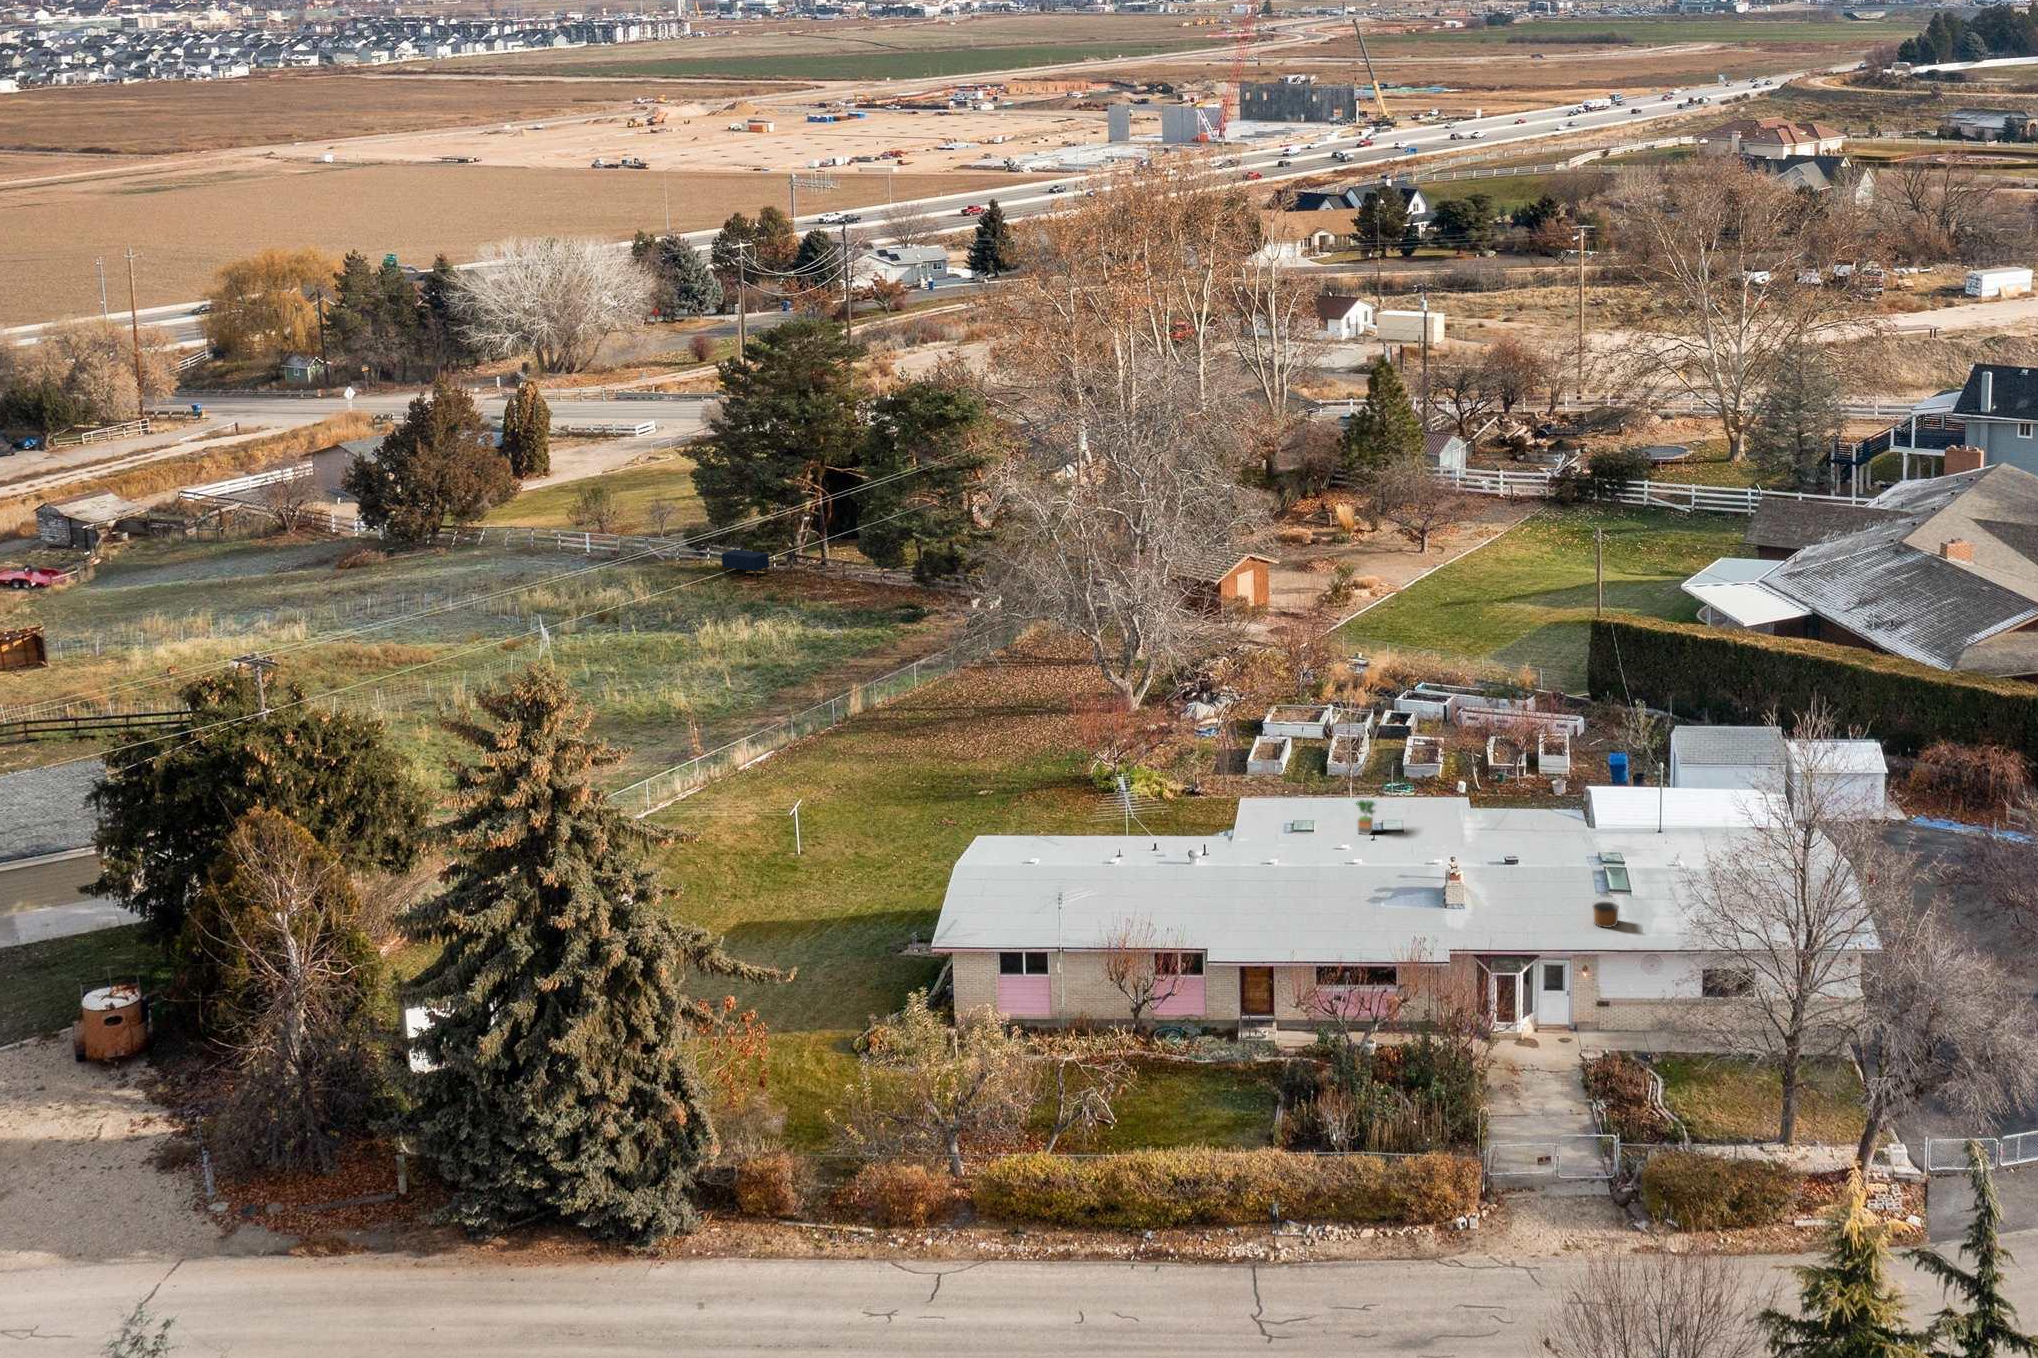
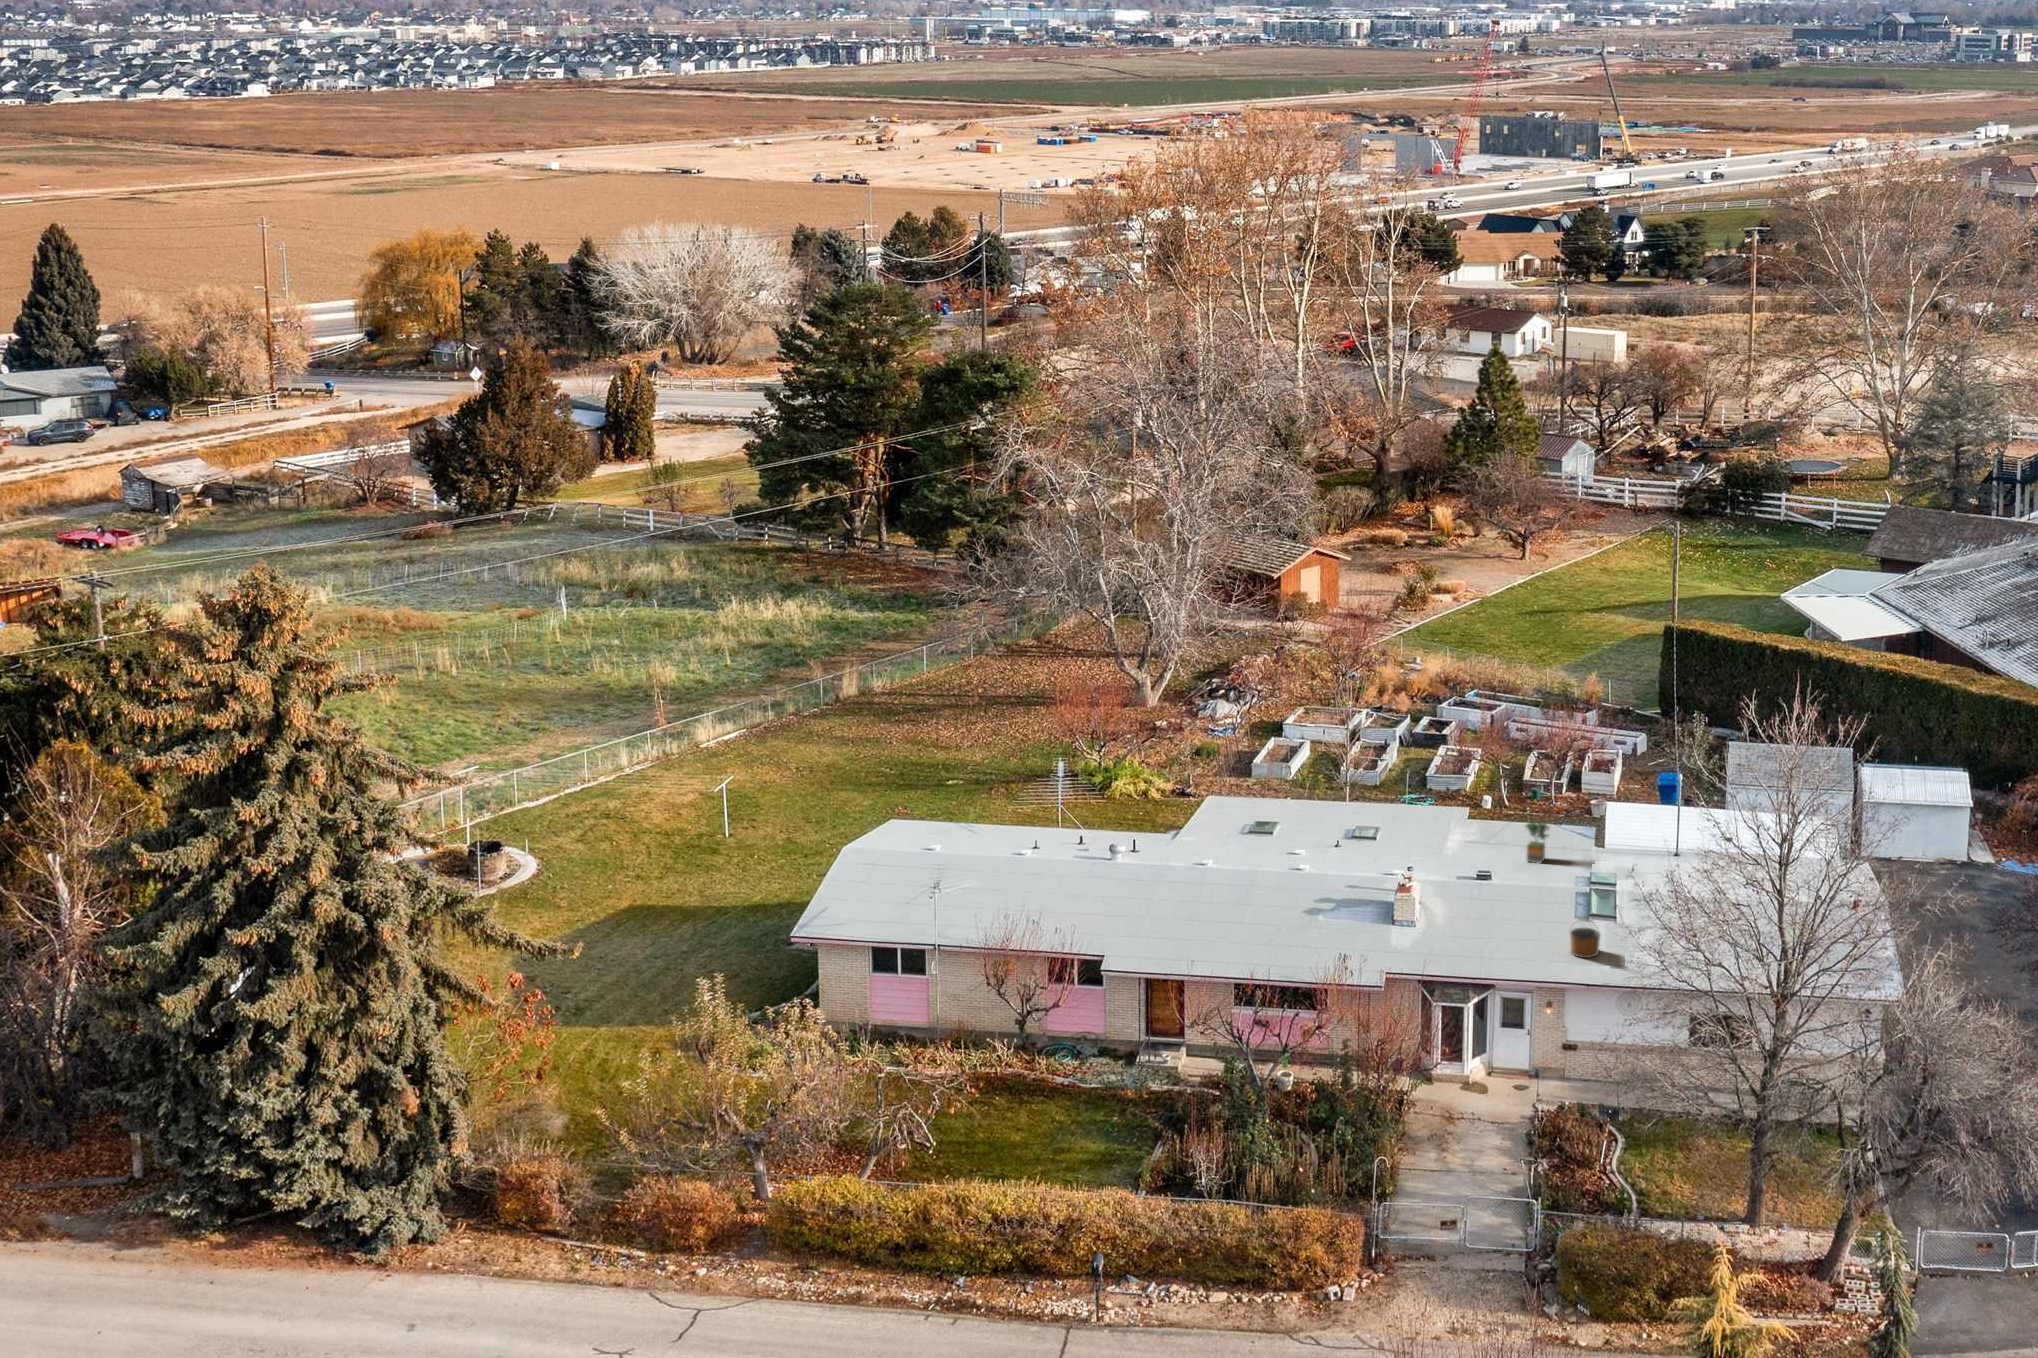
bench: present [722,550,769,577] -> none [777,531,825,560]
potted tree: present [1356,800,1375,835] -> present [1525,823,1550,863]

